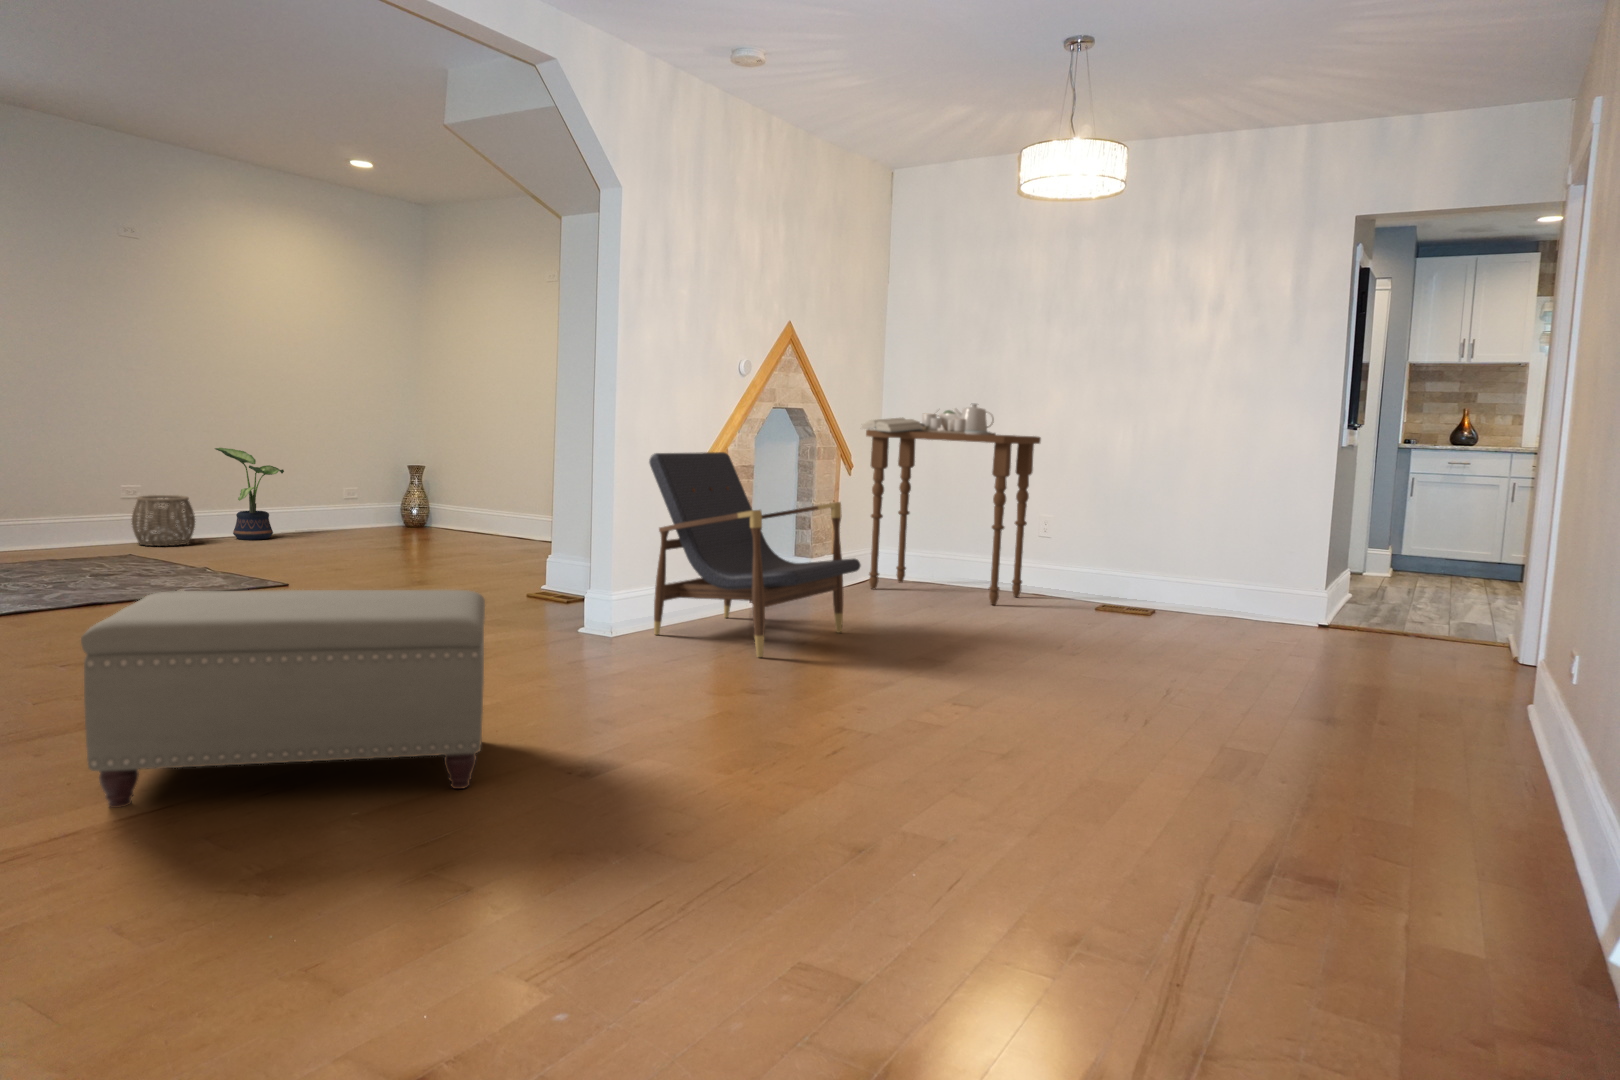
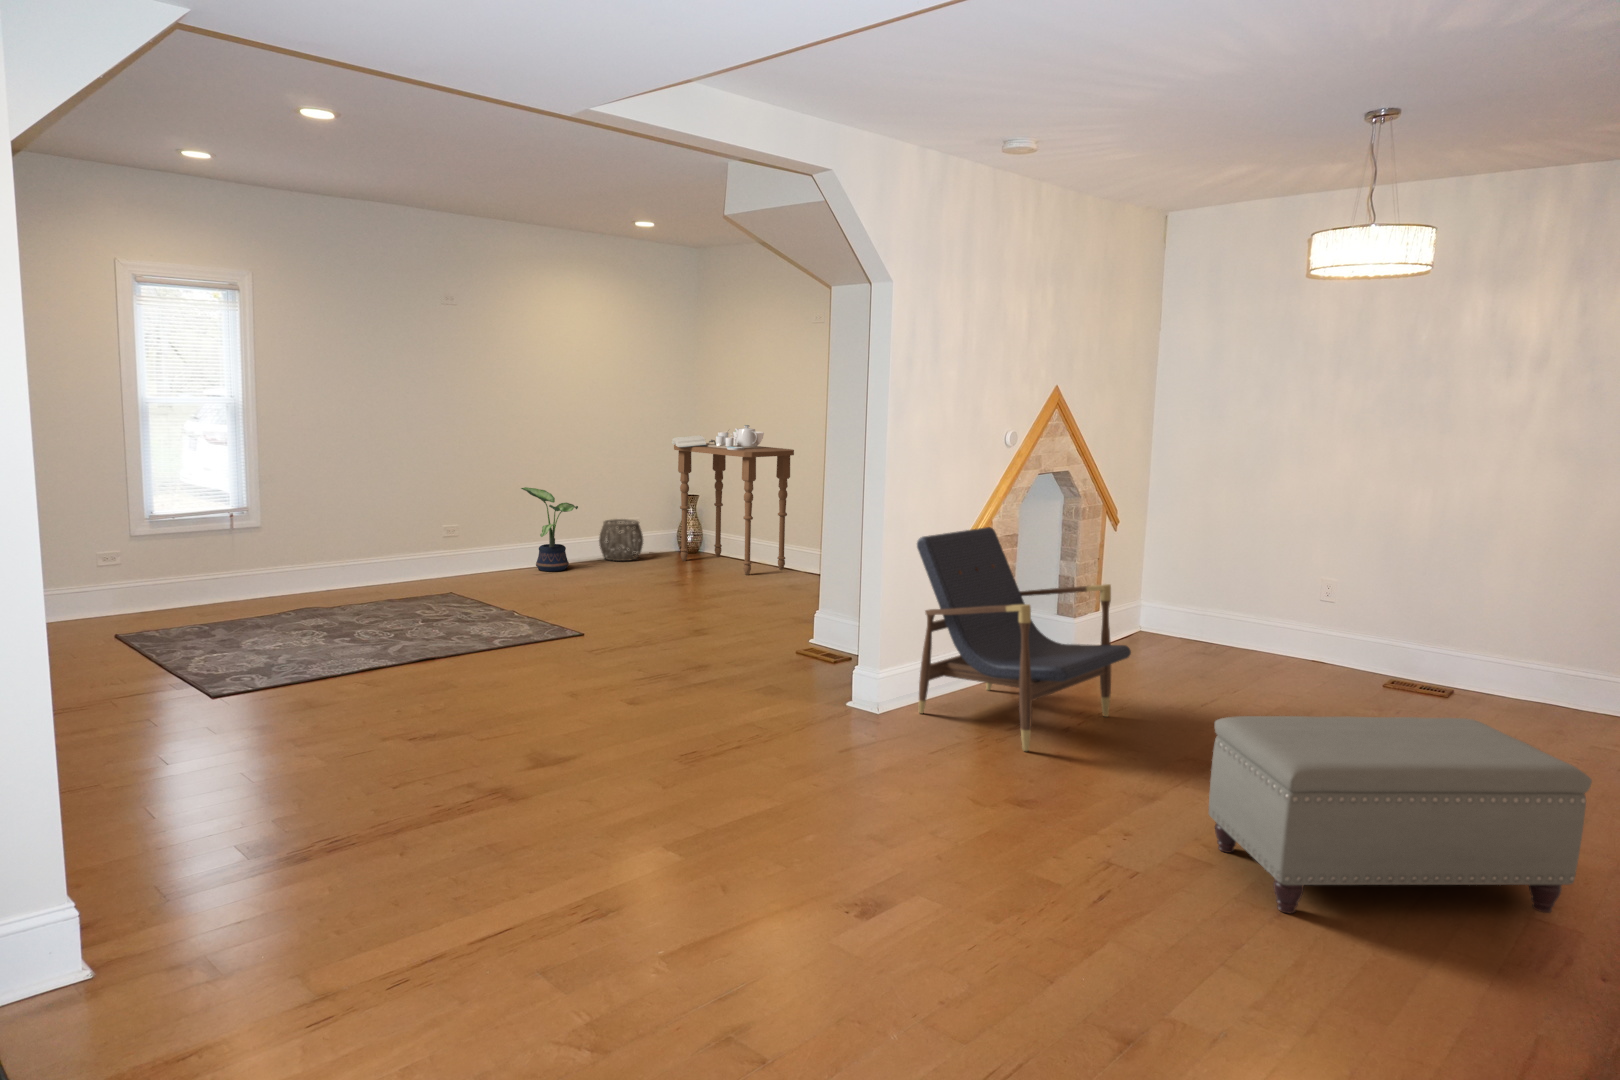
side table: present [861,404,1041,605] -> present [672,425,794,575]
woven basket: present [131,495,195,546] -> present [599,519,643,561]
ottoman: present [81,590,485,808] -> present [1209,716,1592,914]

